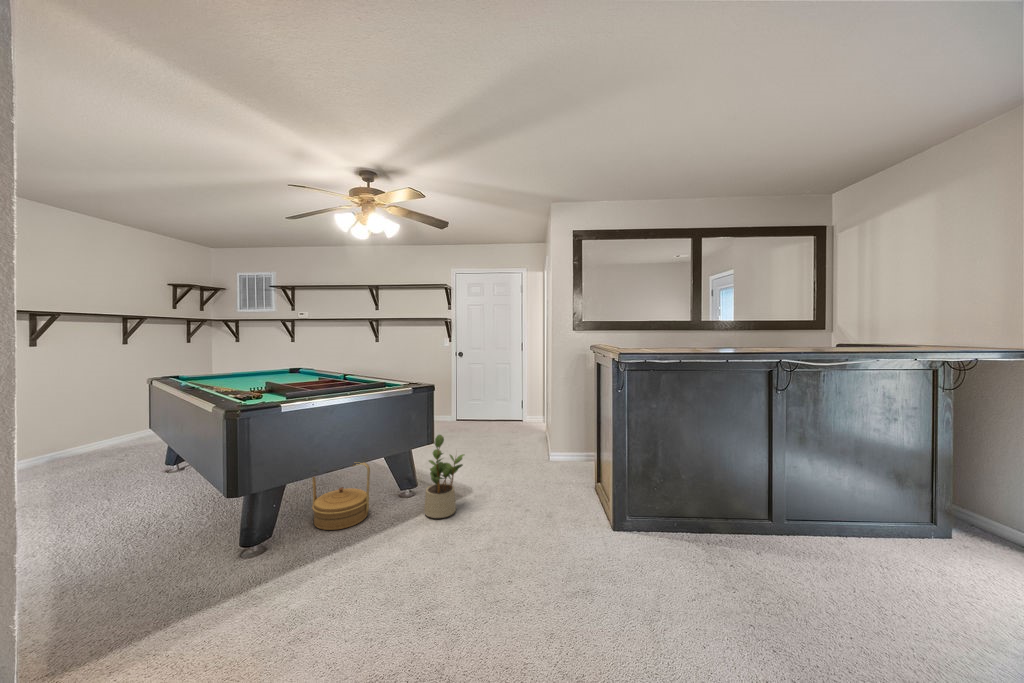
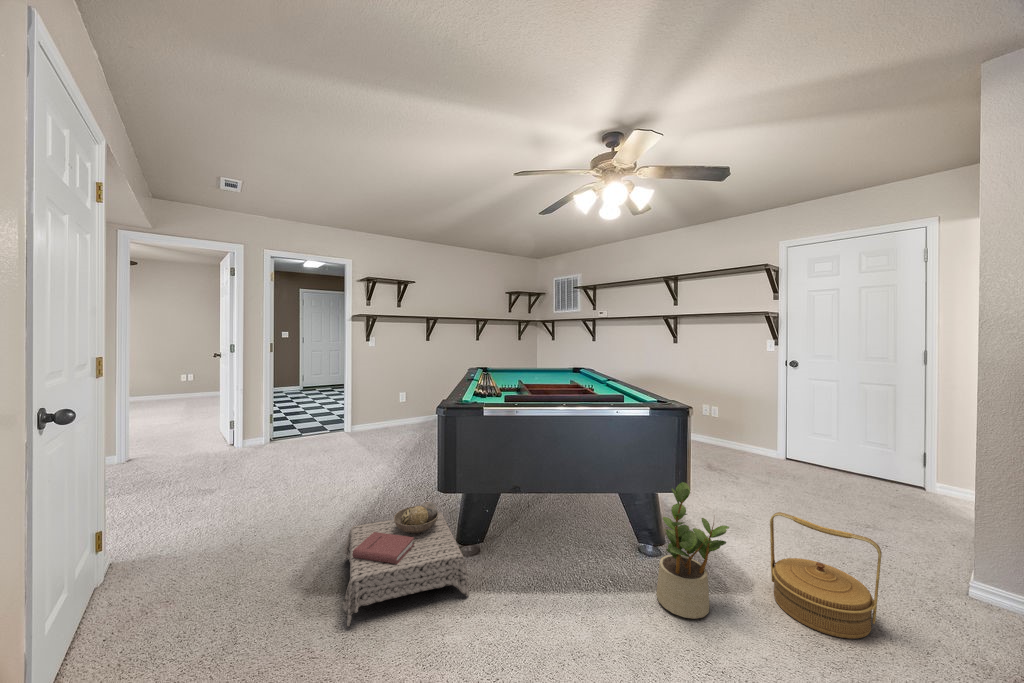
basket: present [312,463,370,530] -> present [770,512,882,639]
ottoman: none [93,516,287,653] -> present [342,502,469,627]

